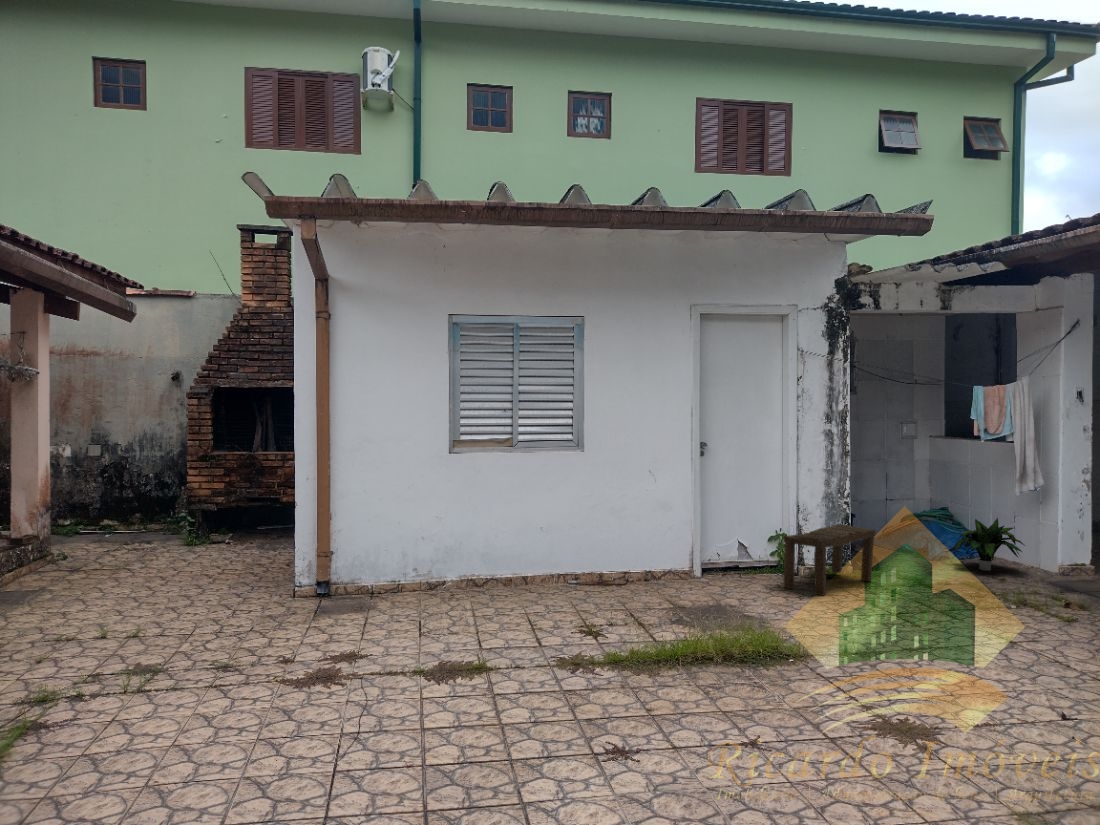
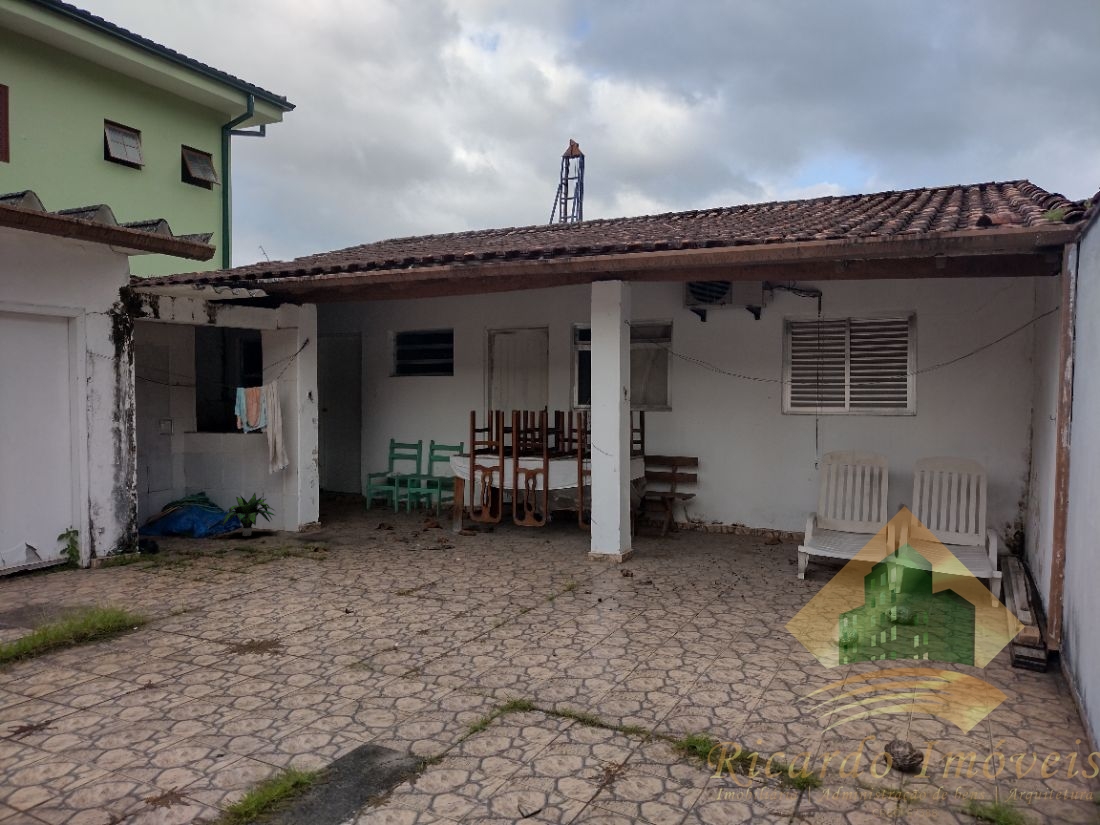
bench: present [784,524,876,596] -> none [83,513,167,579]

